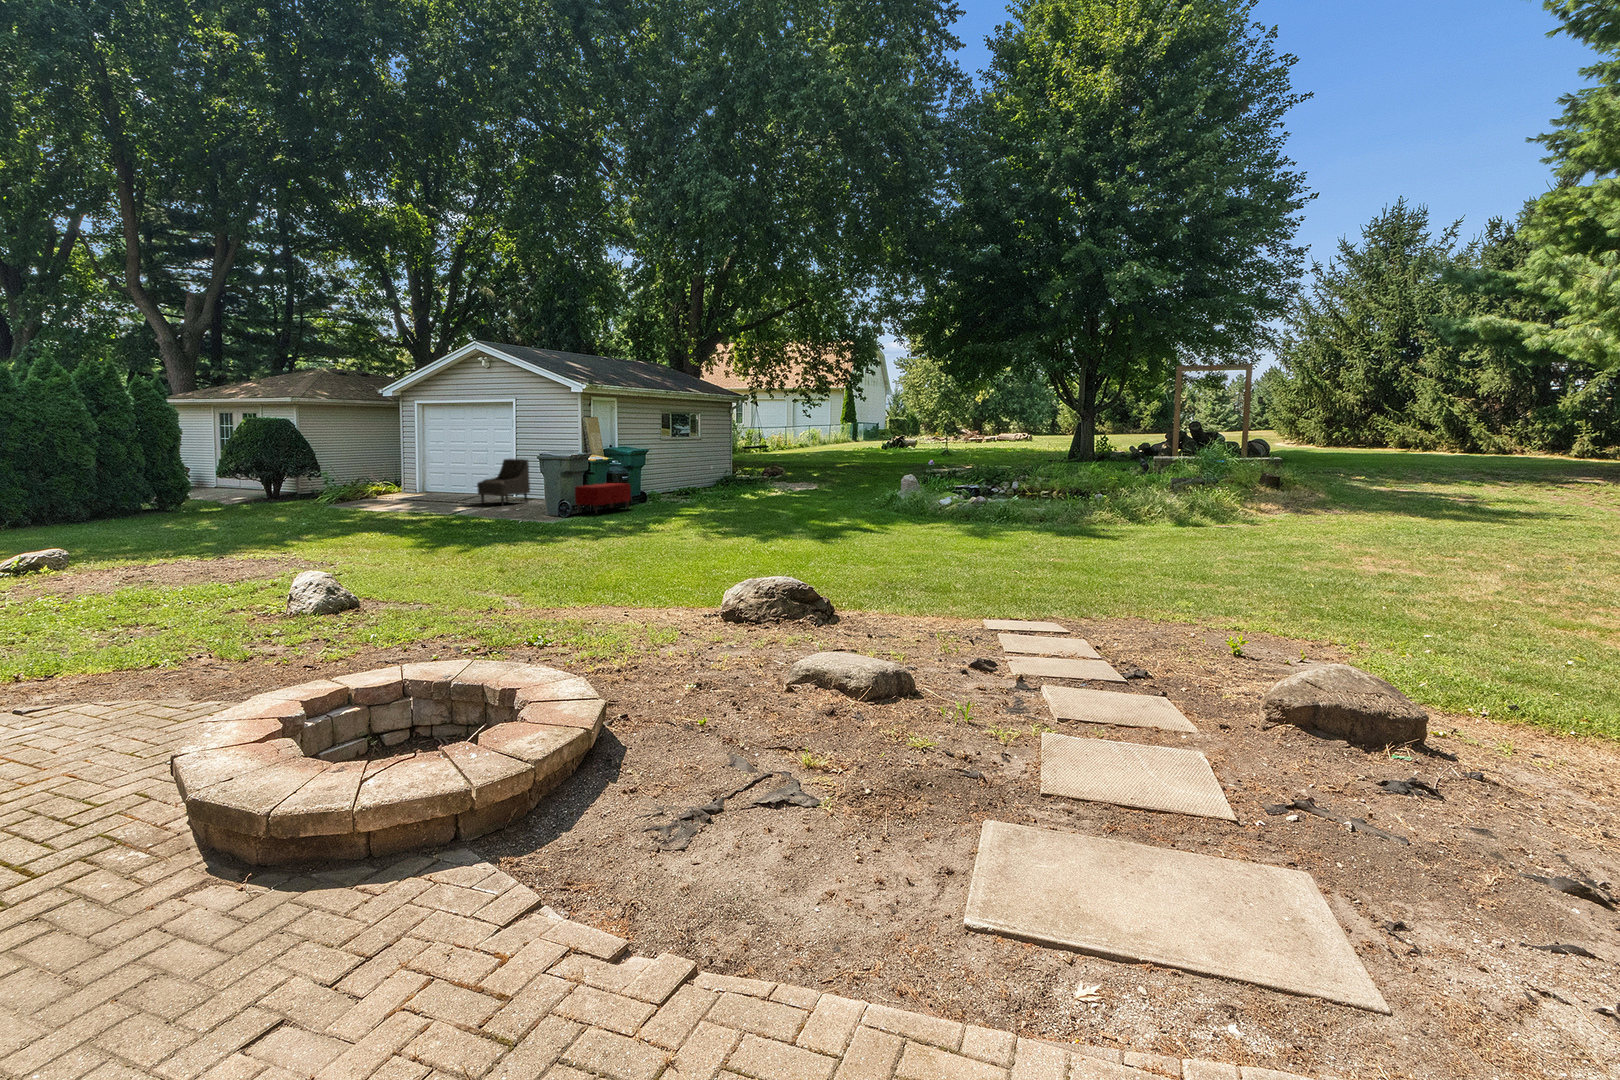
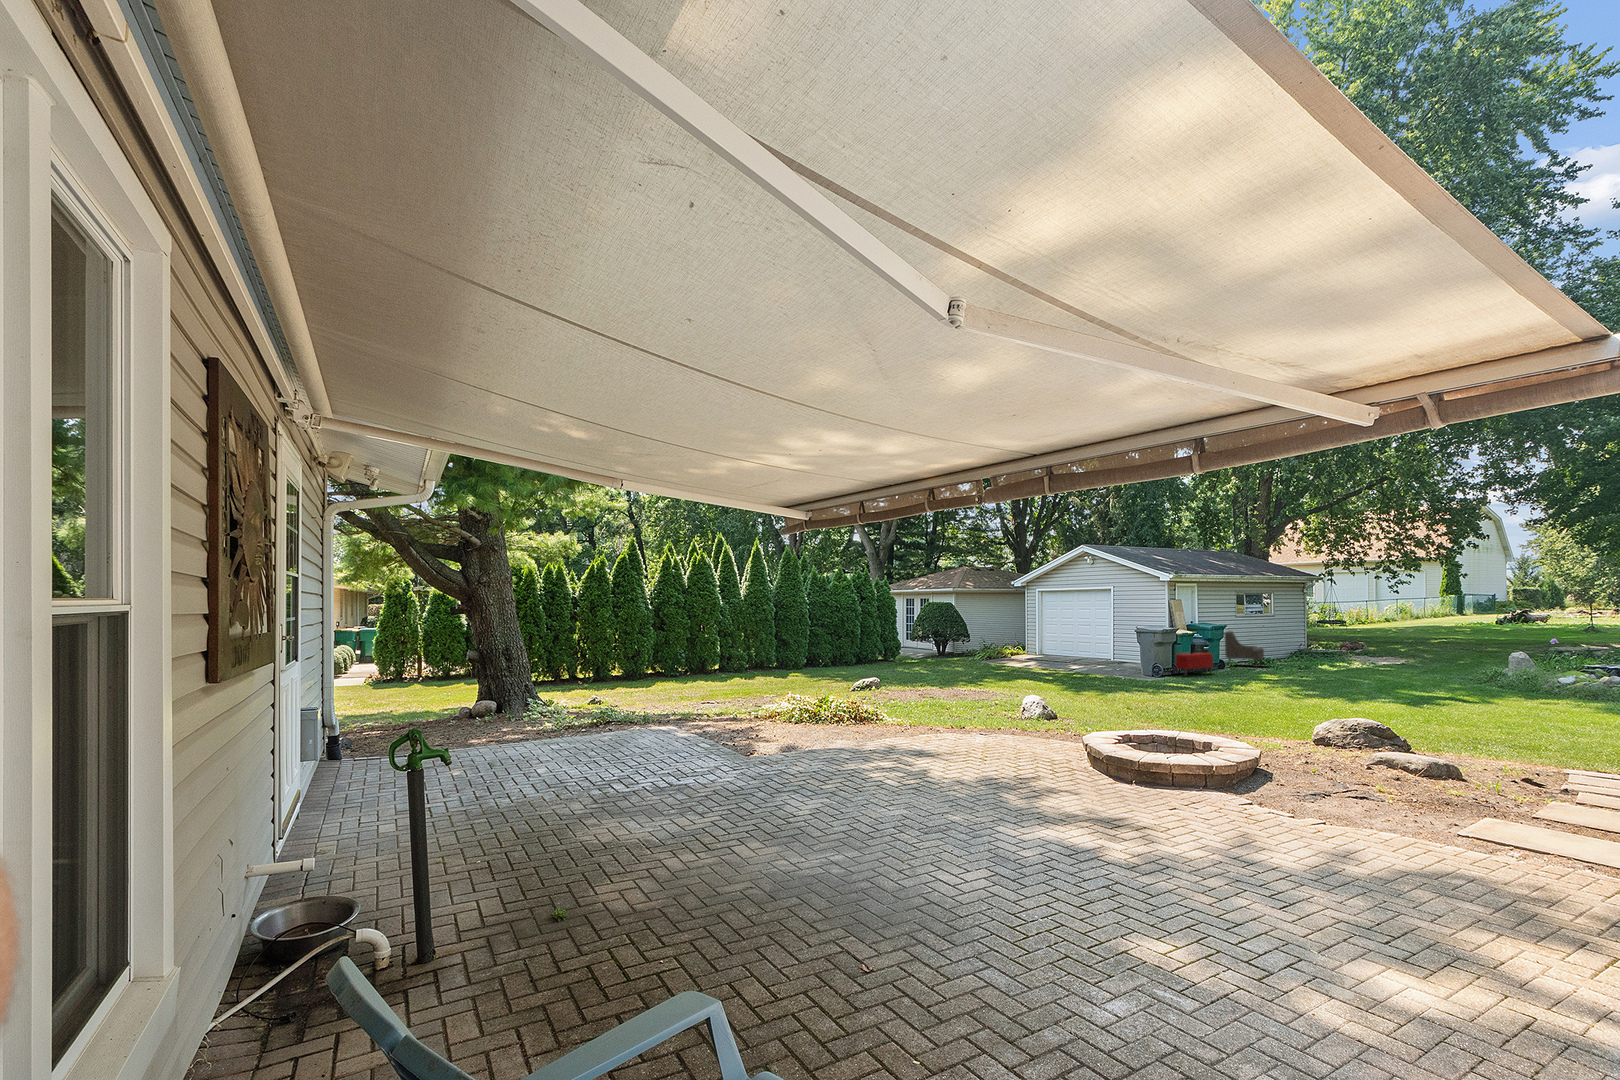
chair: present [477,459,530,505] -> present [1225,631,1264,667]

